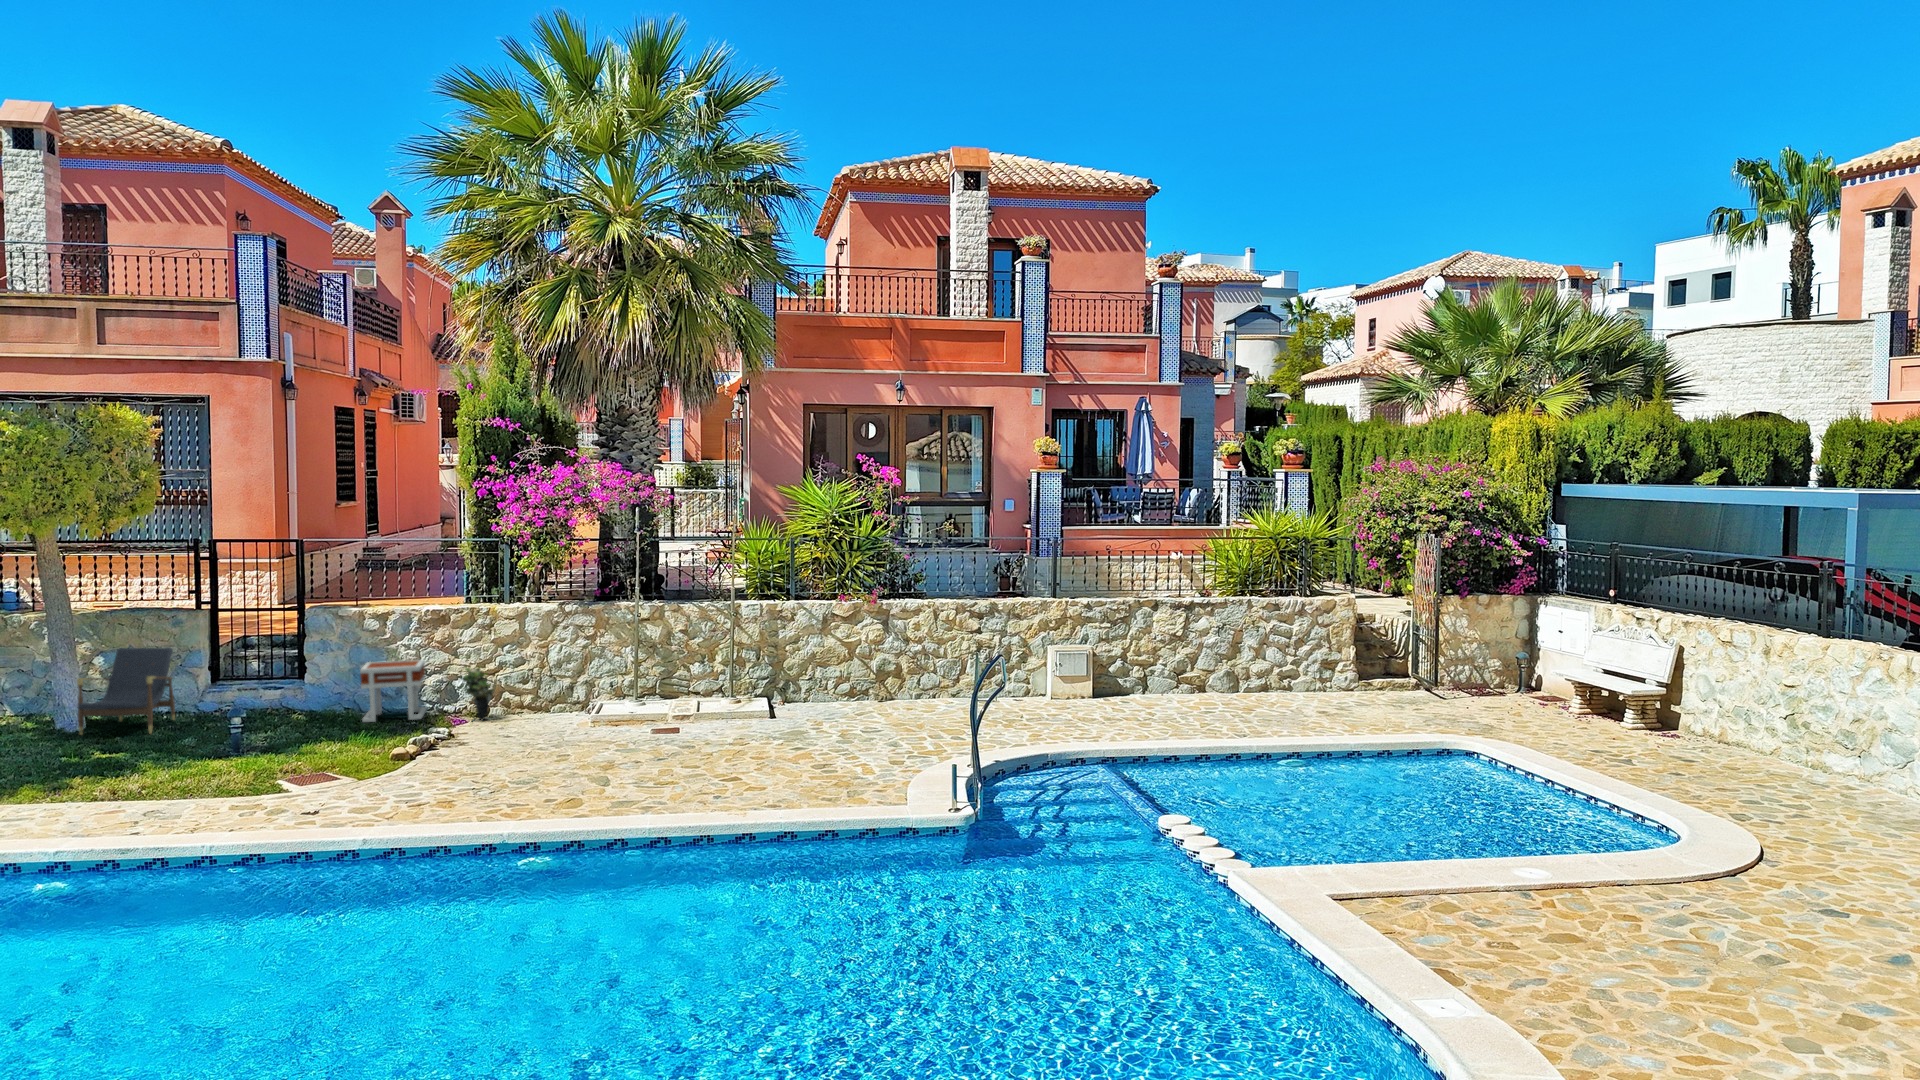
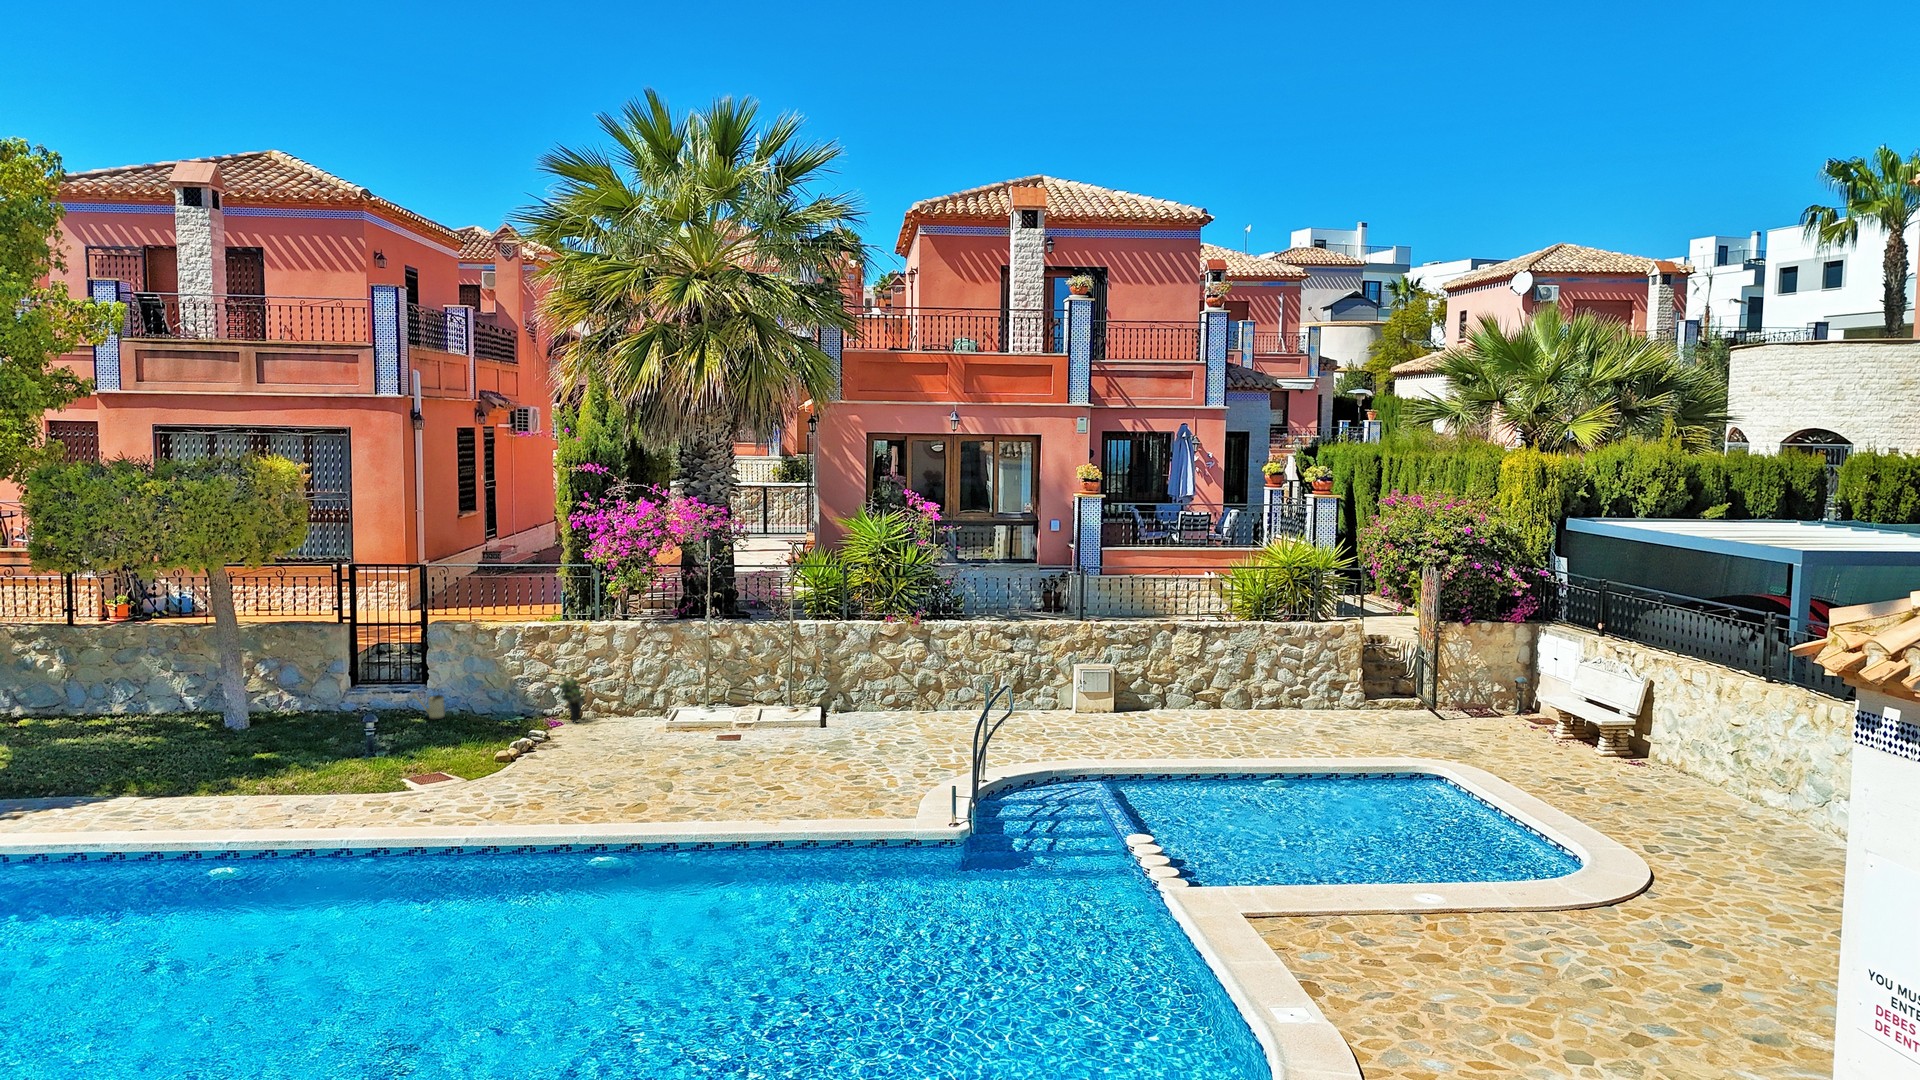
lounge chair: present [77,647,175,735] -> none [244,656,322,731]
side table: present [360,660,426,722] -> none [473,669,529,724]
watering can: none [284,683,329,720] -> present [412,694,445,720]

